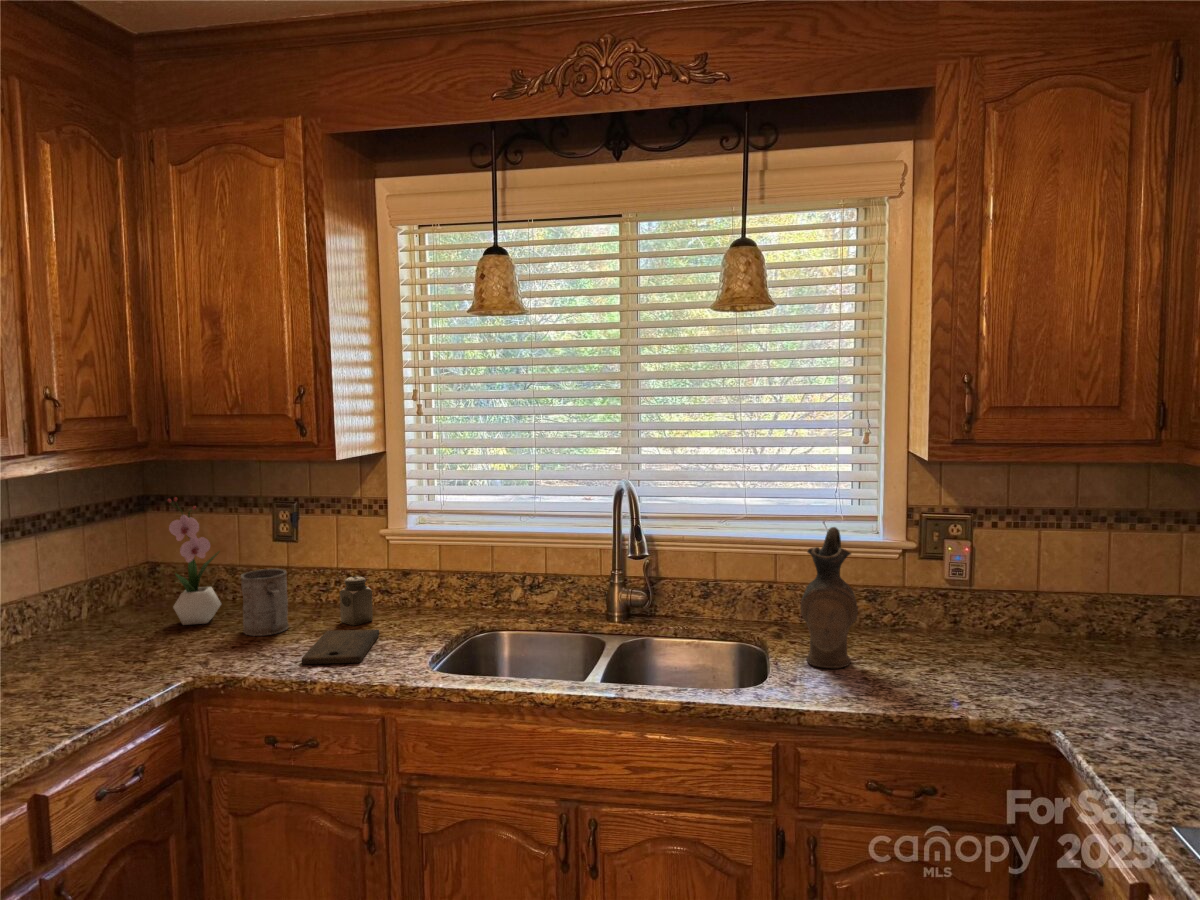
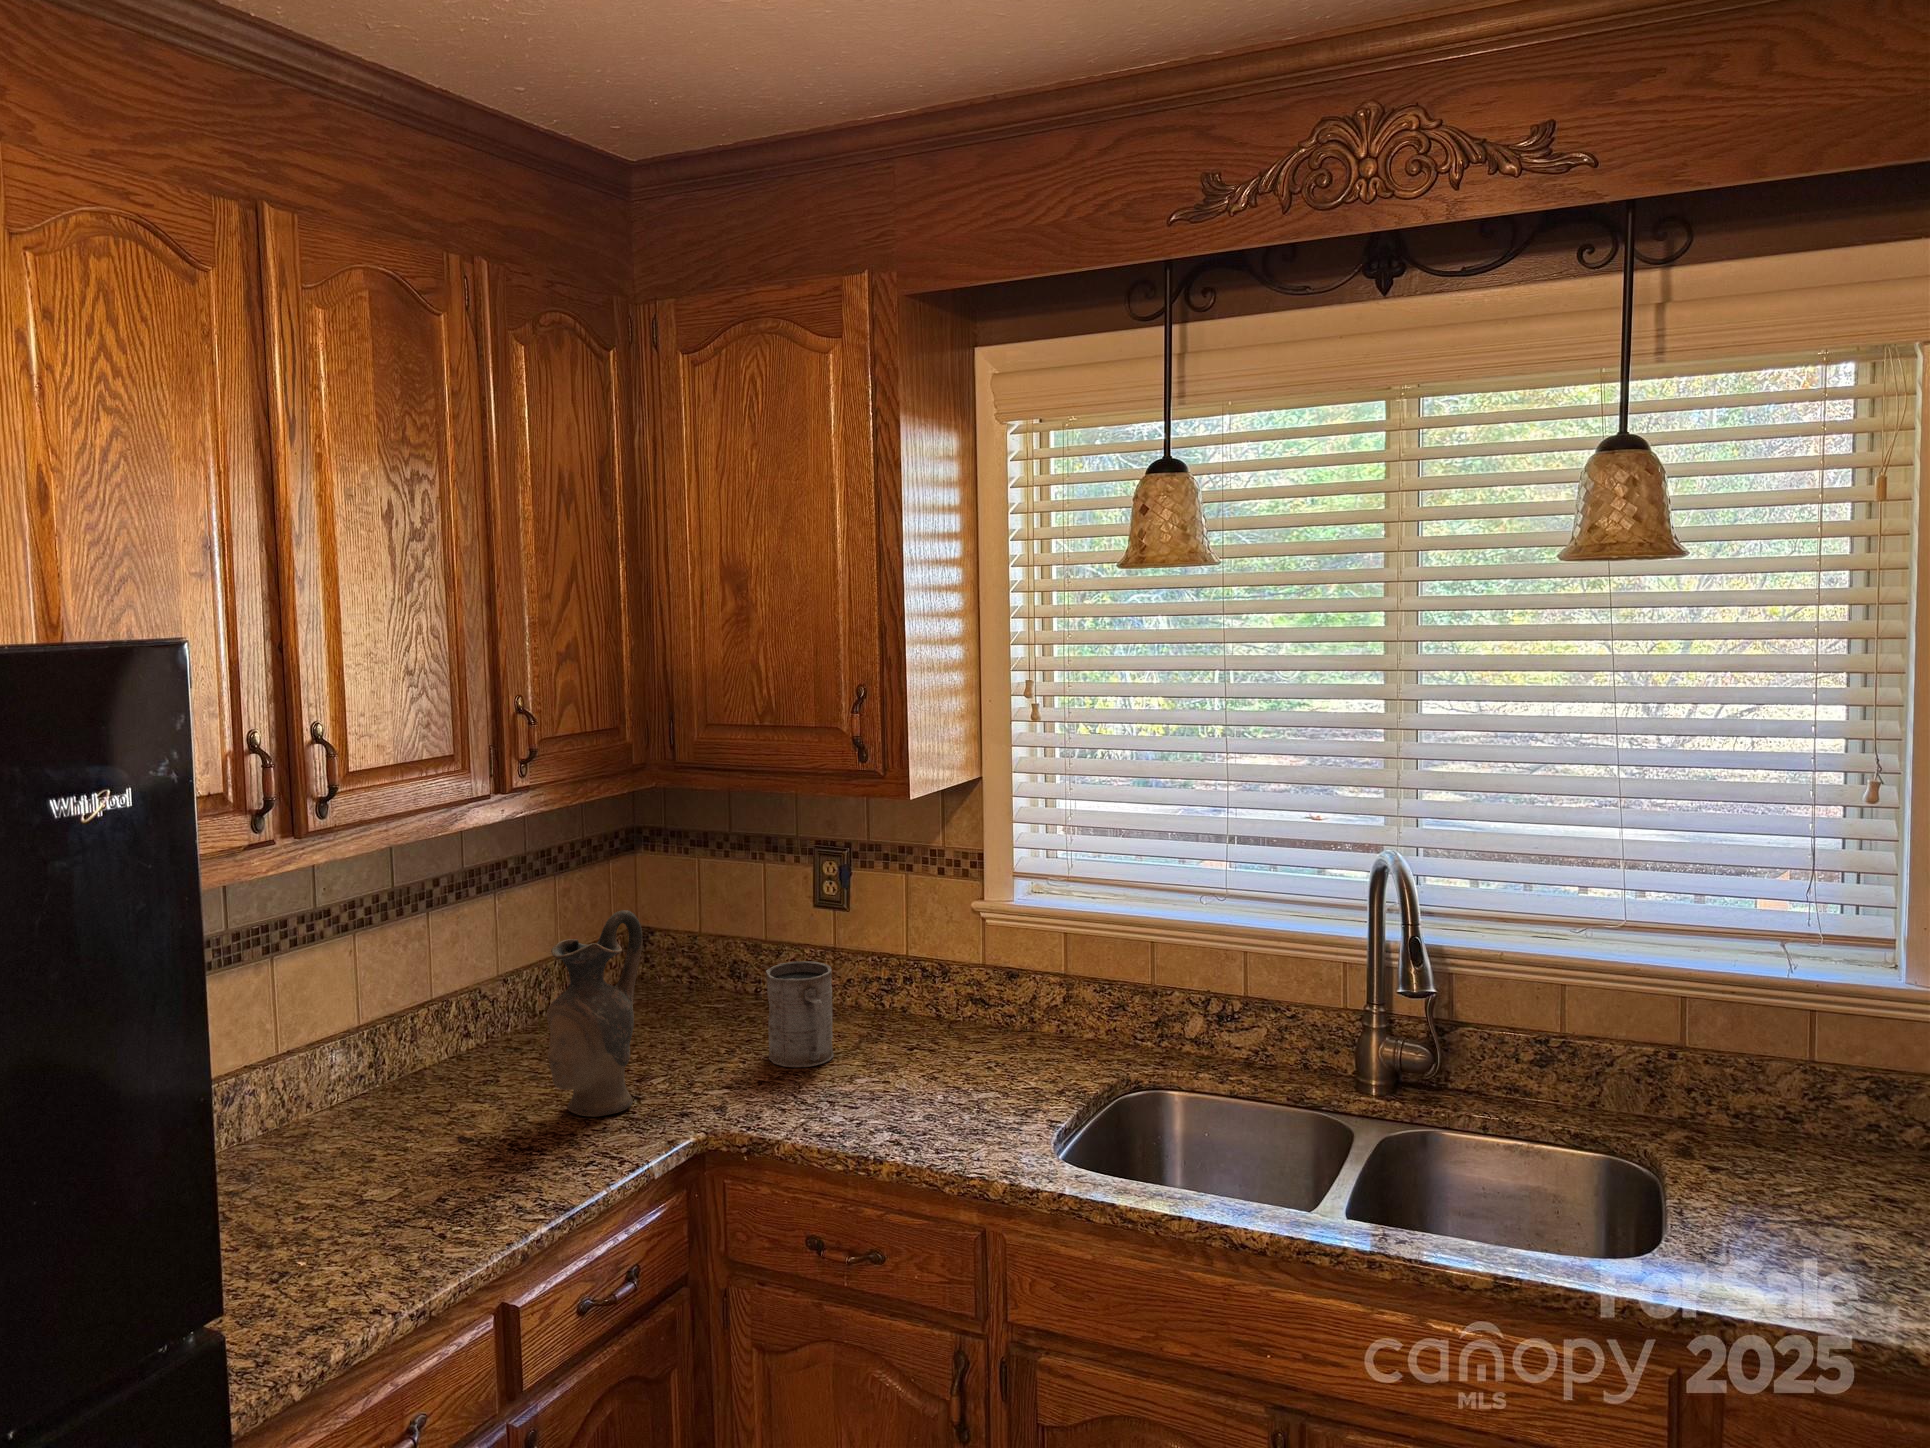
flower arrangement: present [168,497,221,625] -> none [665,845,736,1037]
ceramic pitcher: present [800,527,858,668] -> present [547,910,643,1116]
salt shaker: present [340,577,373,626] -> none [910,982,960,1062]
cutting board: present [302,630,379,664] -> none [858,1070,972,1134]

